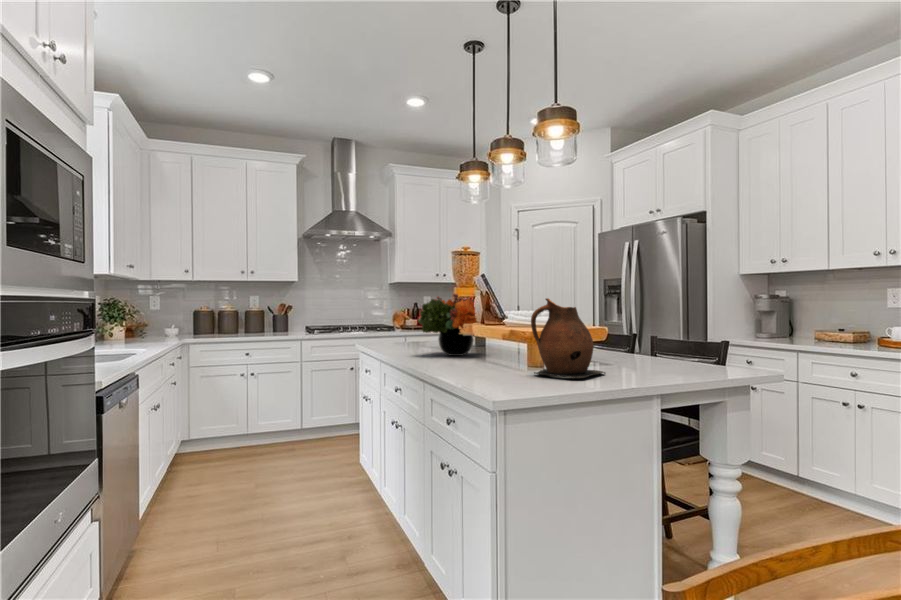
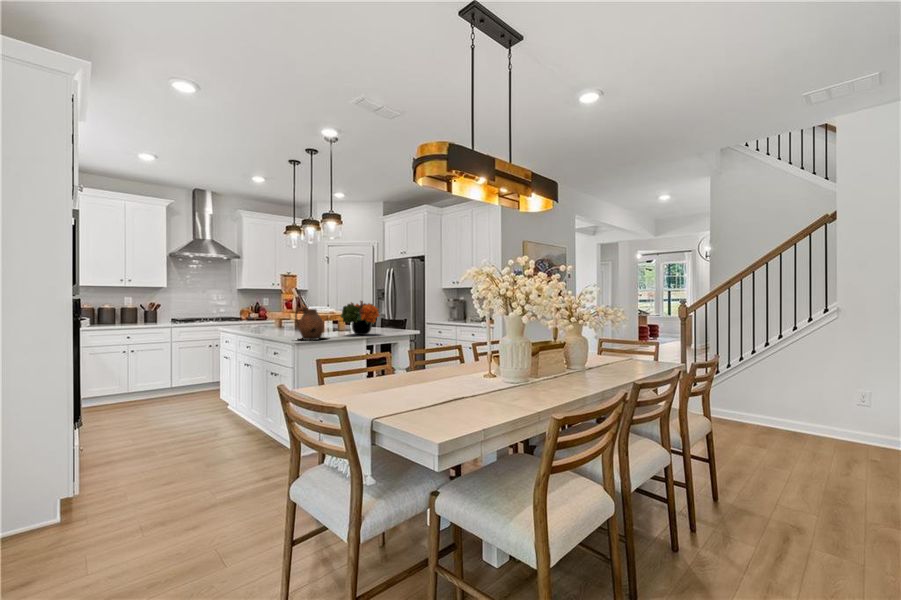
flower arrangement: present [418,294,477,356] -> present [341,301,379,335]

